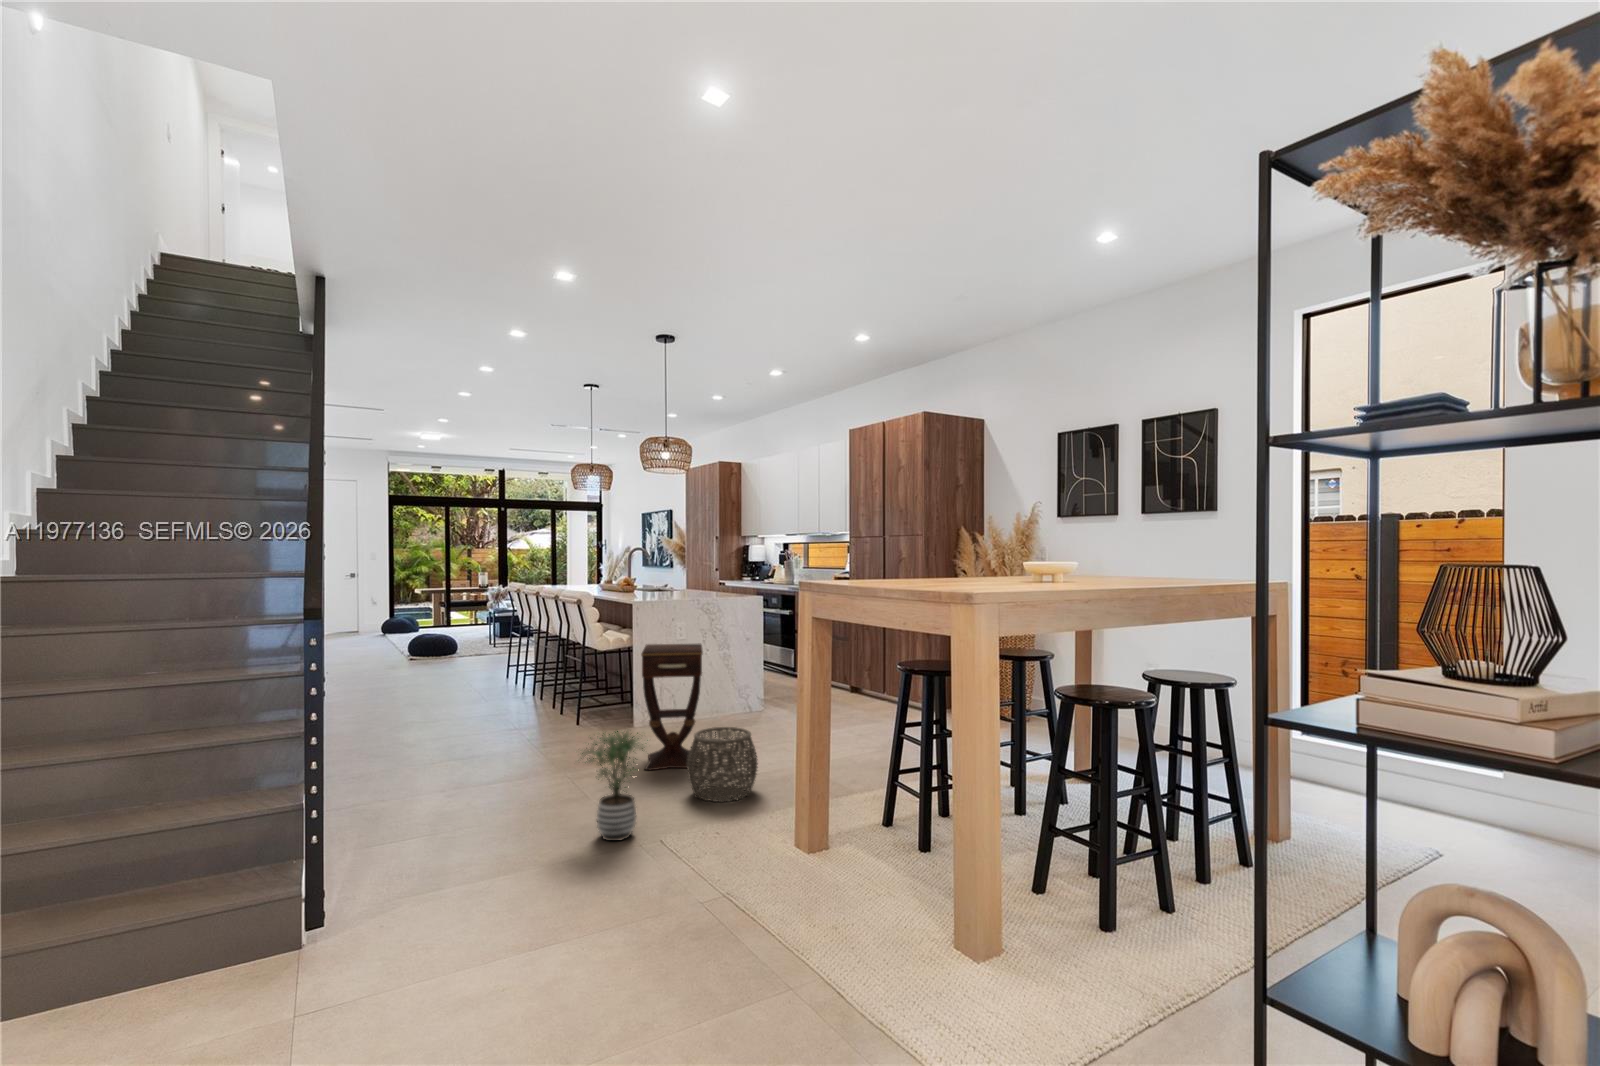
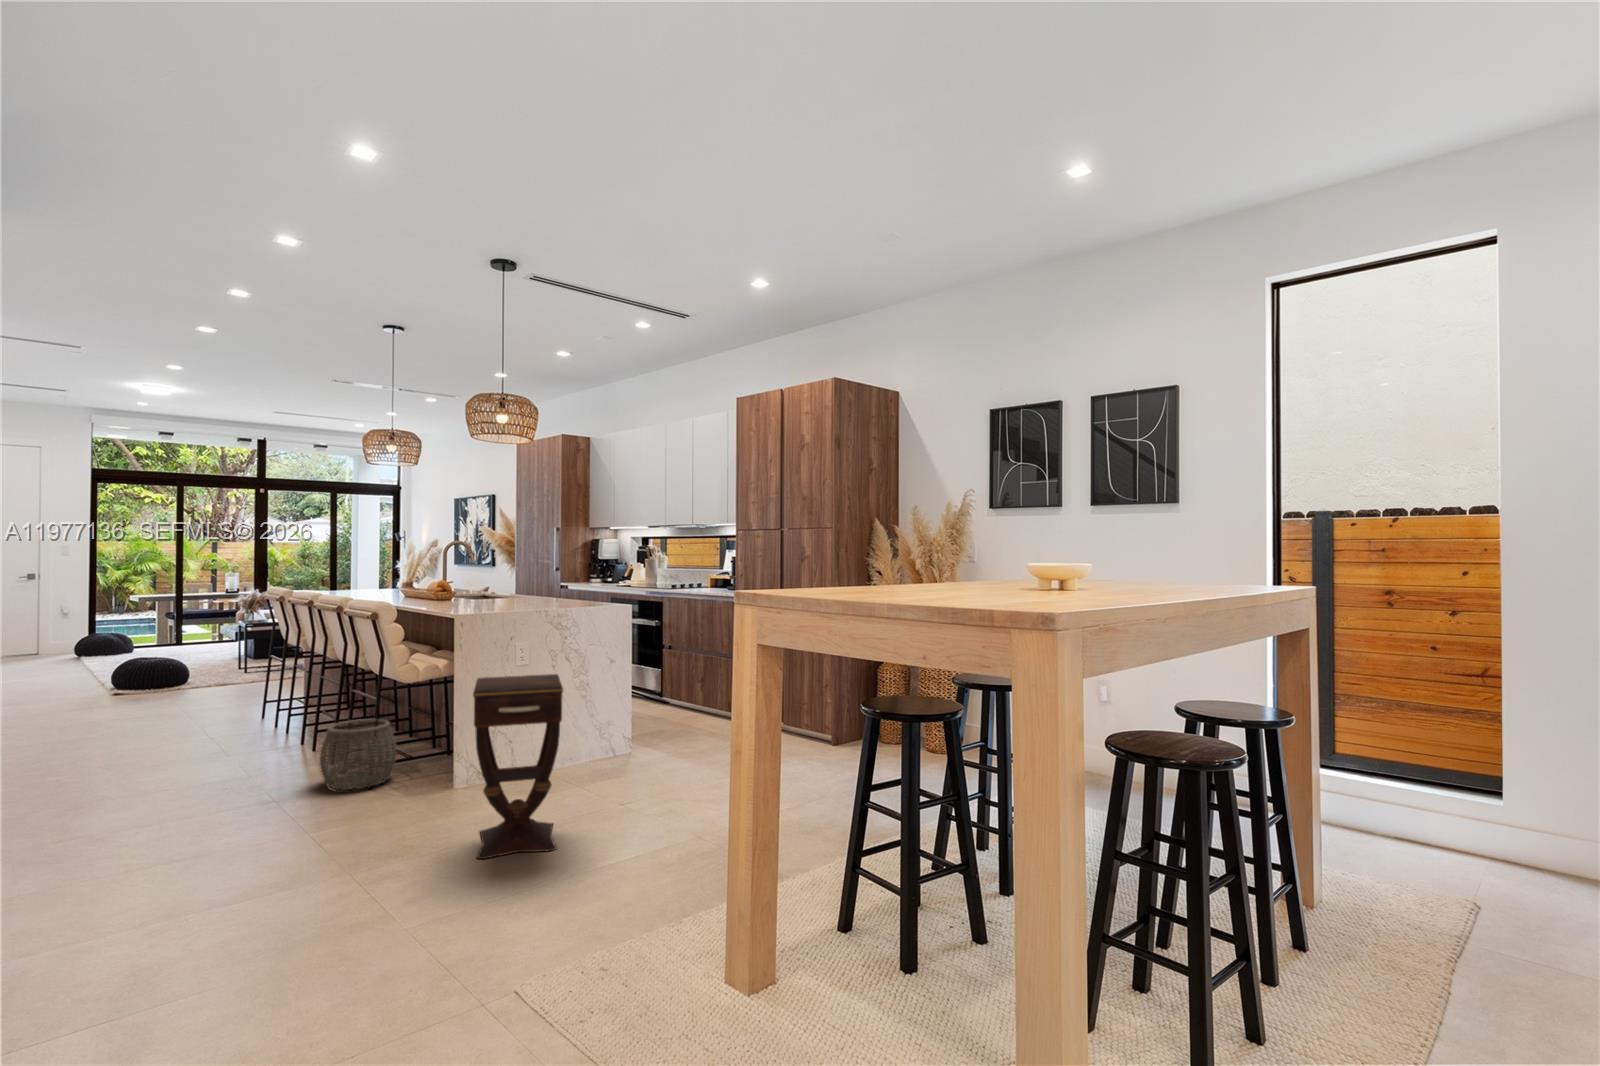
woven basket: present [687,727,758,802] -> present [320,719,397,790]
potted plant: present [578,731,648,841] -> none [374,818,503,1000]

